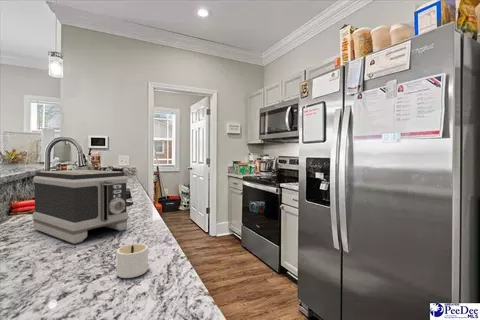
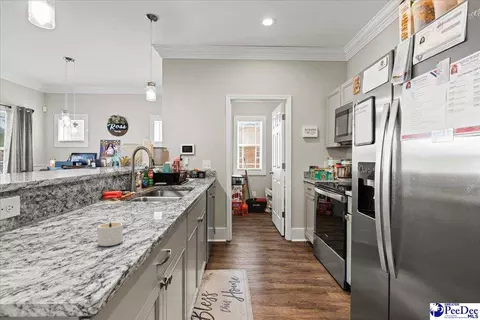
toaster: present [32,170,129,244] -> none [98,168,150,221]

